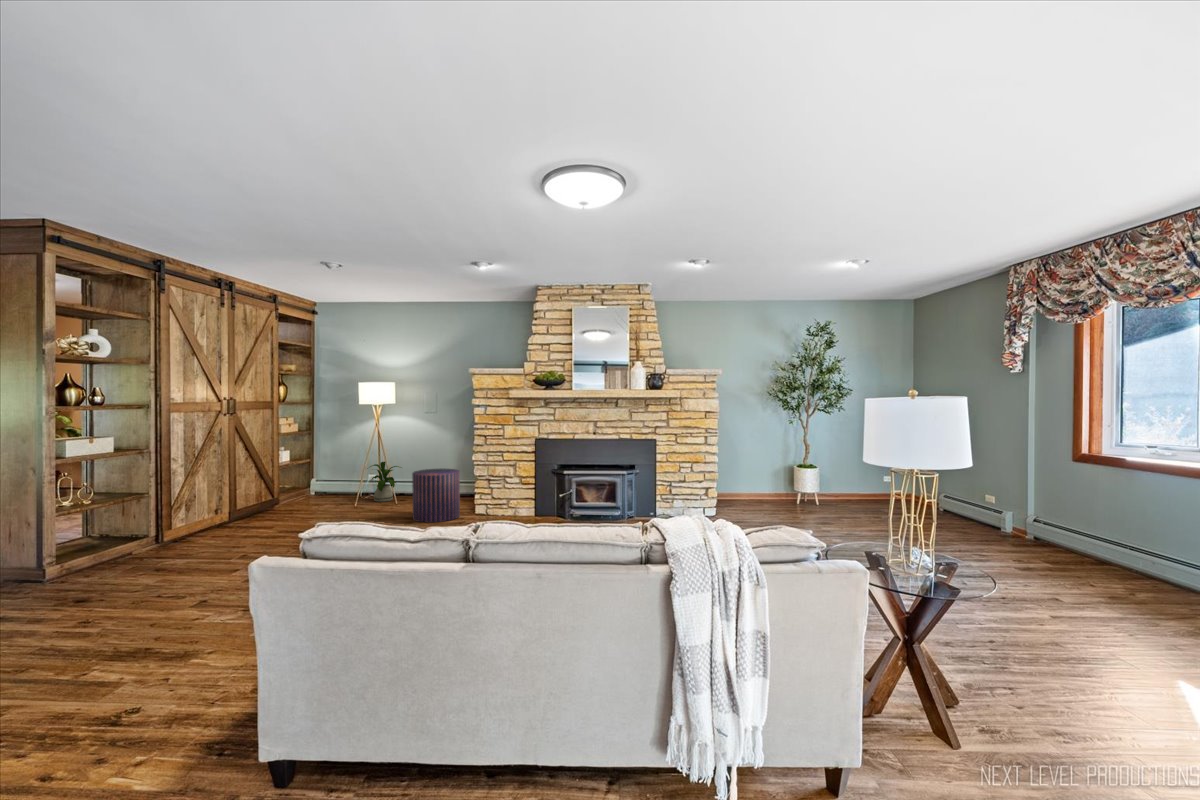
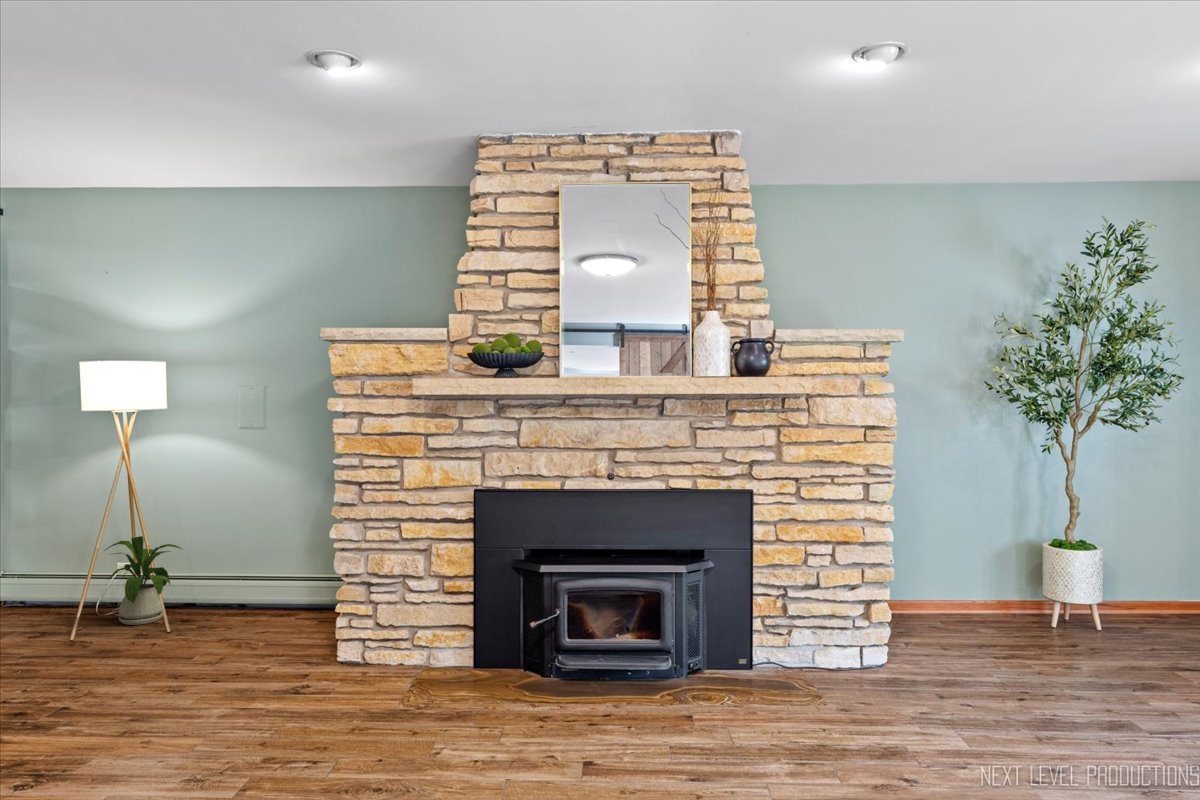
pouf: present [412,469,460,522] -> none [184,558,300,693]

